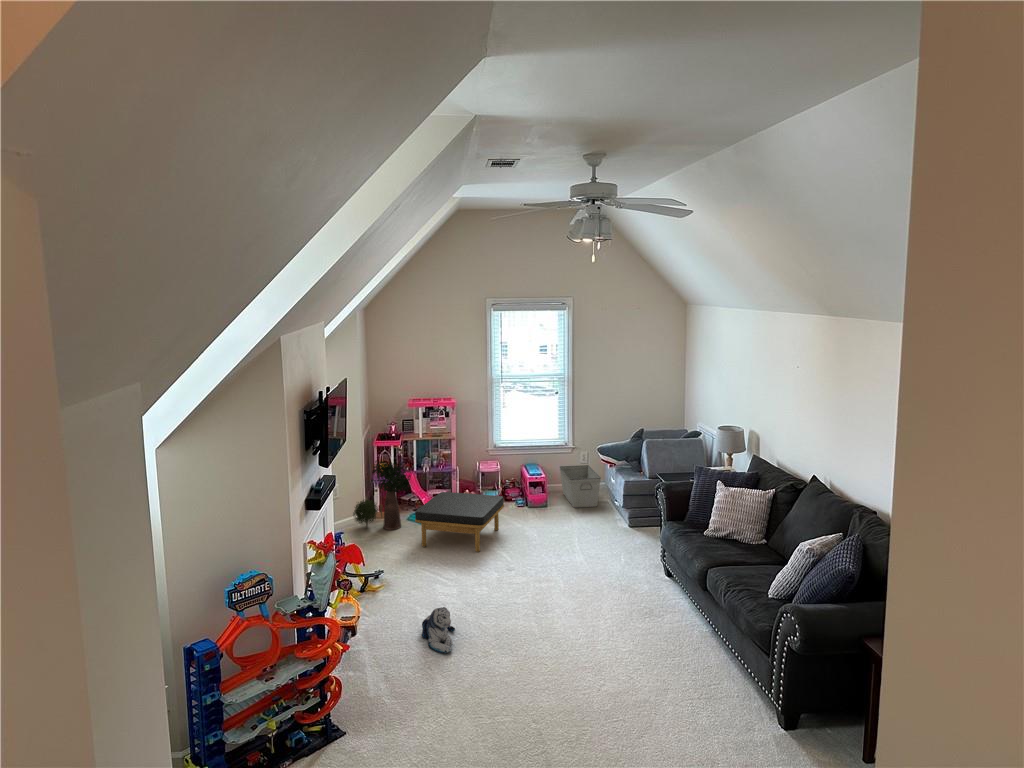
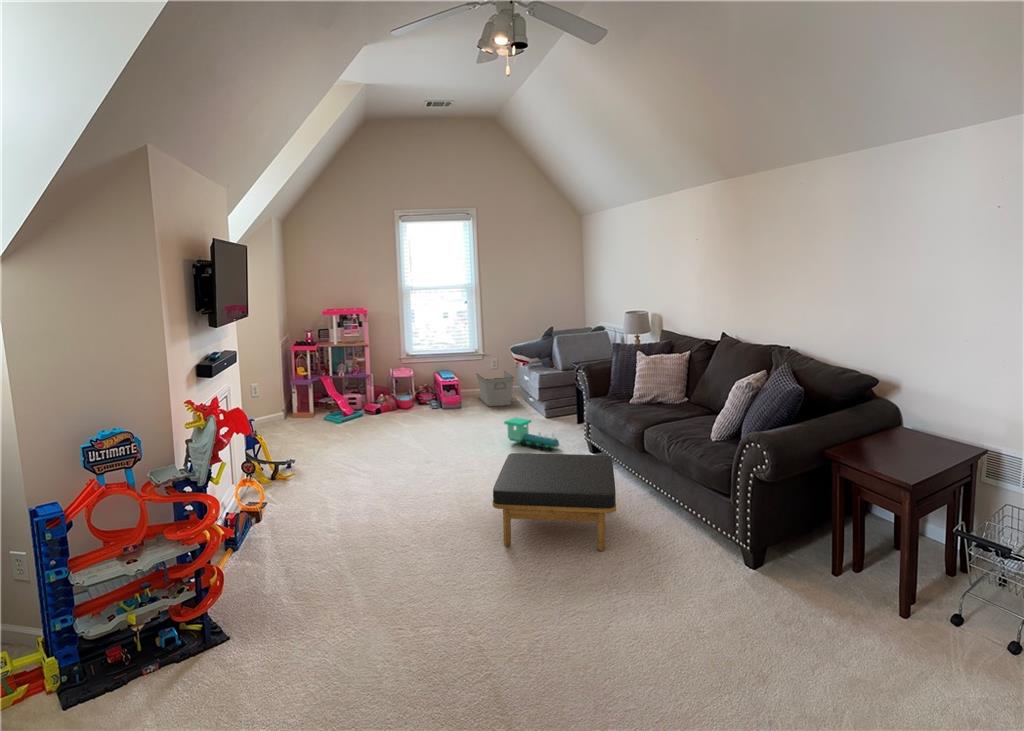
potted plant: present [353,461,411,530] -> none [263,363,324,433]
ottoman: present [415,492,504,552] -> present [492,453,616,551]
toy train: none [589,531,645,571] -> present [504,417,559,451]
plush toy: present [421,607,455,654] -> none [330,486,368,532]

